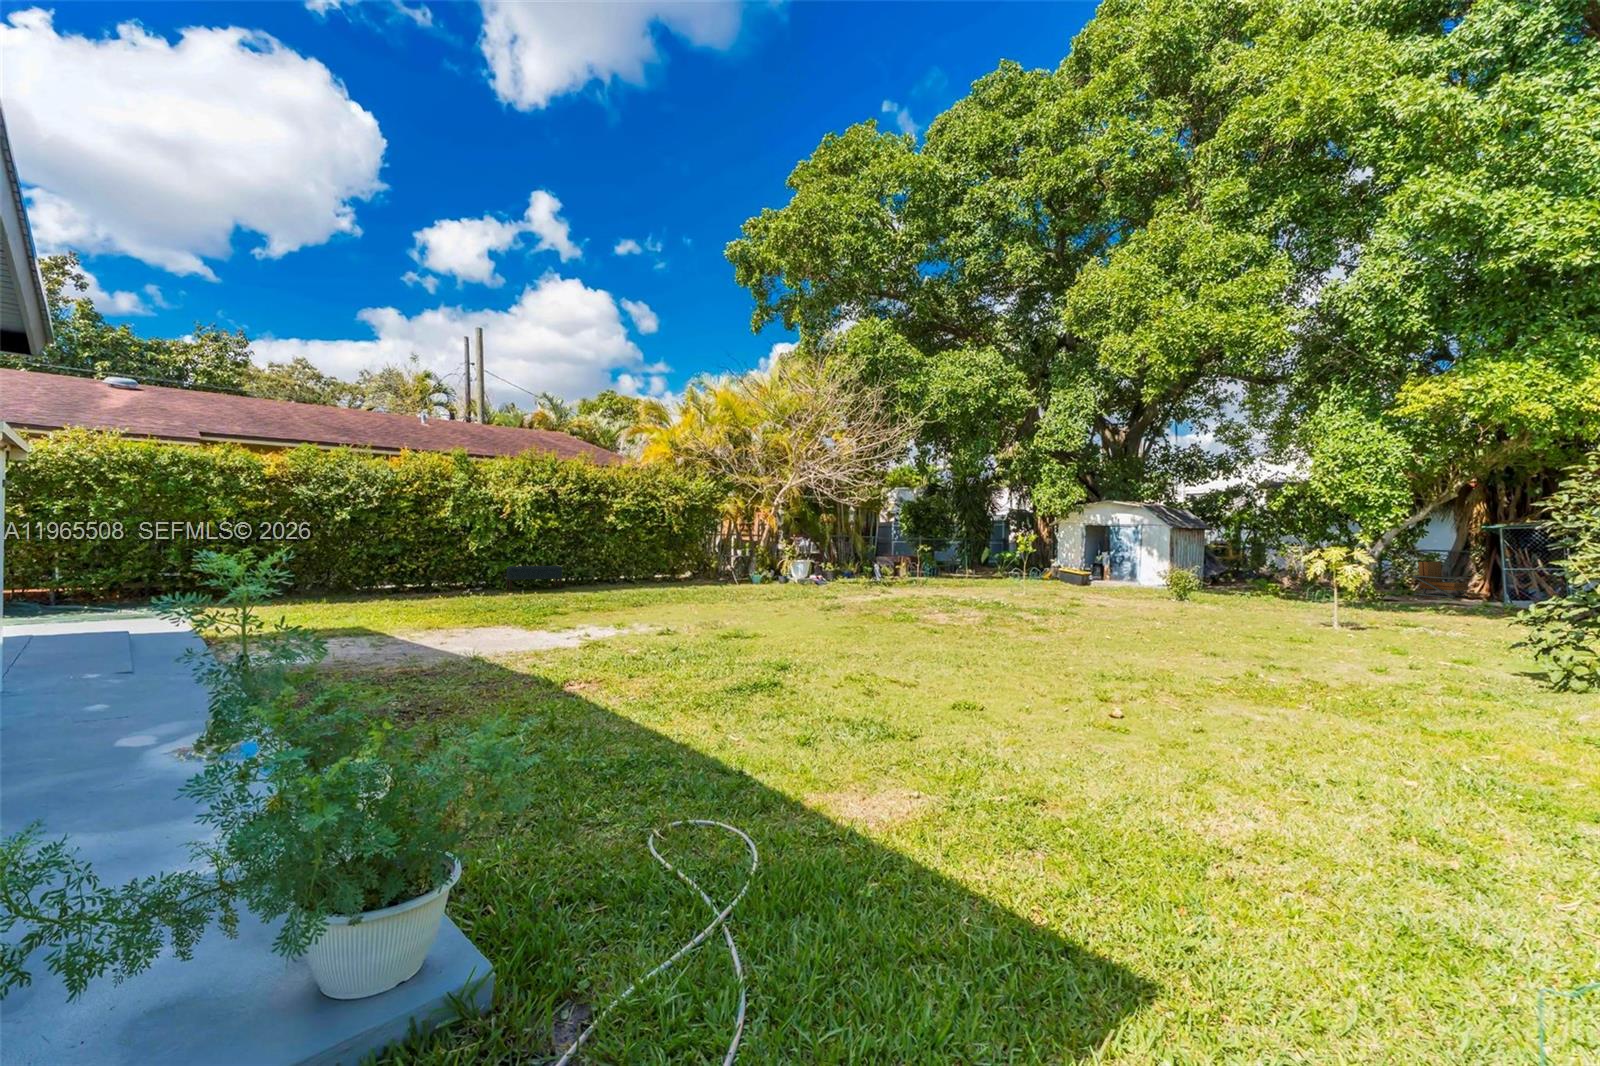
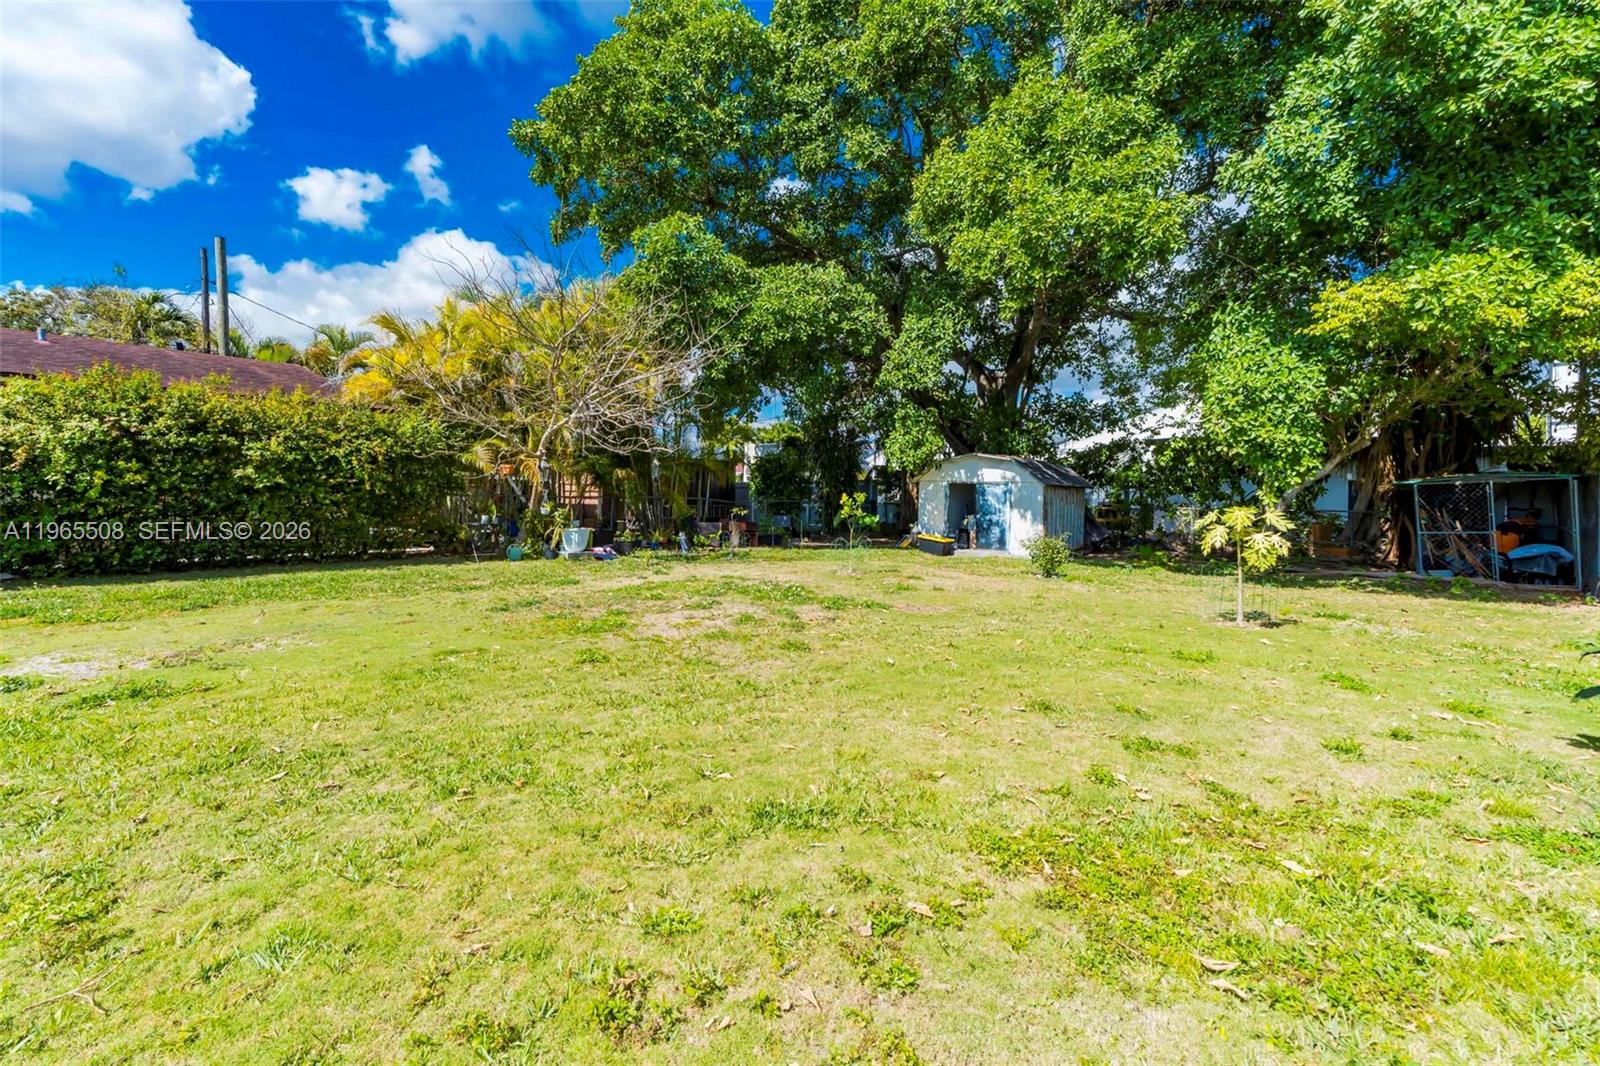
bench: present [506,565,563,591] -> none [35,546,159,588]

